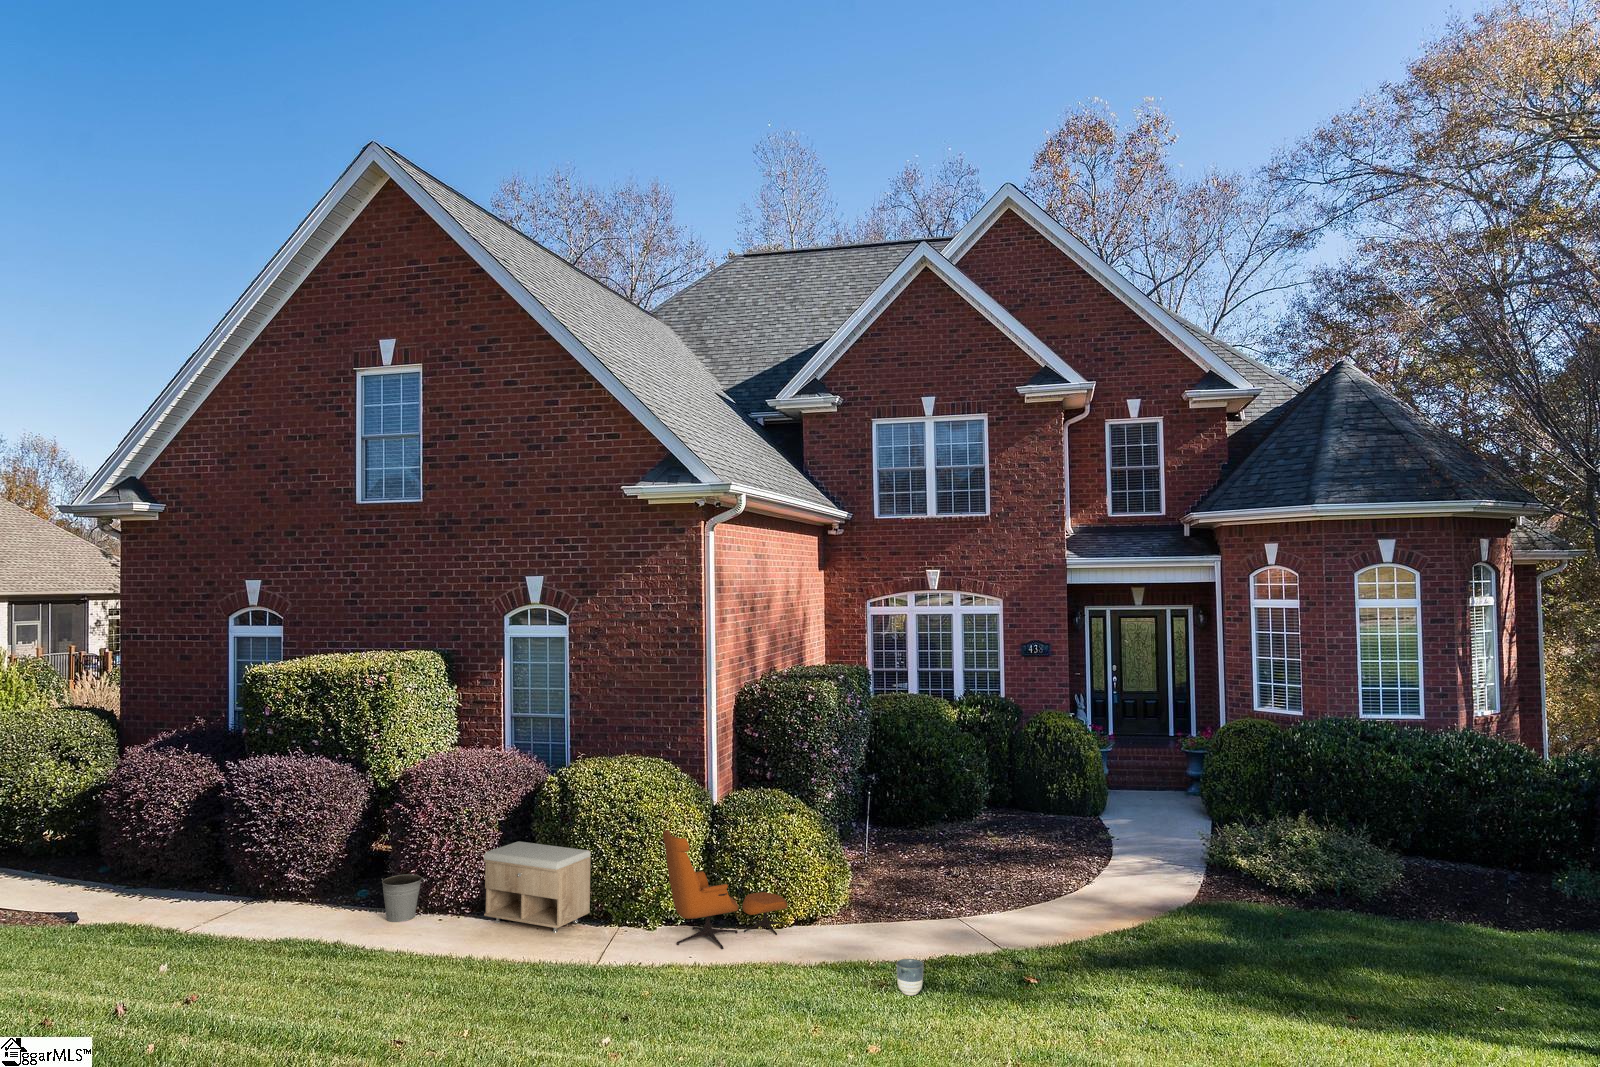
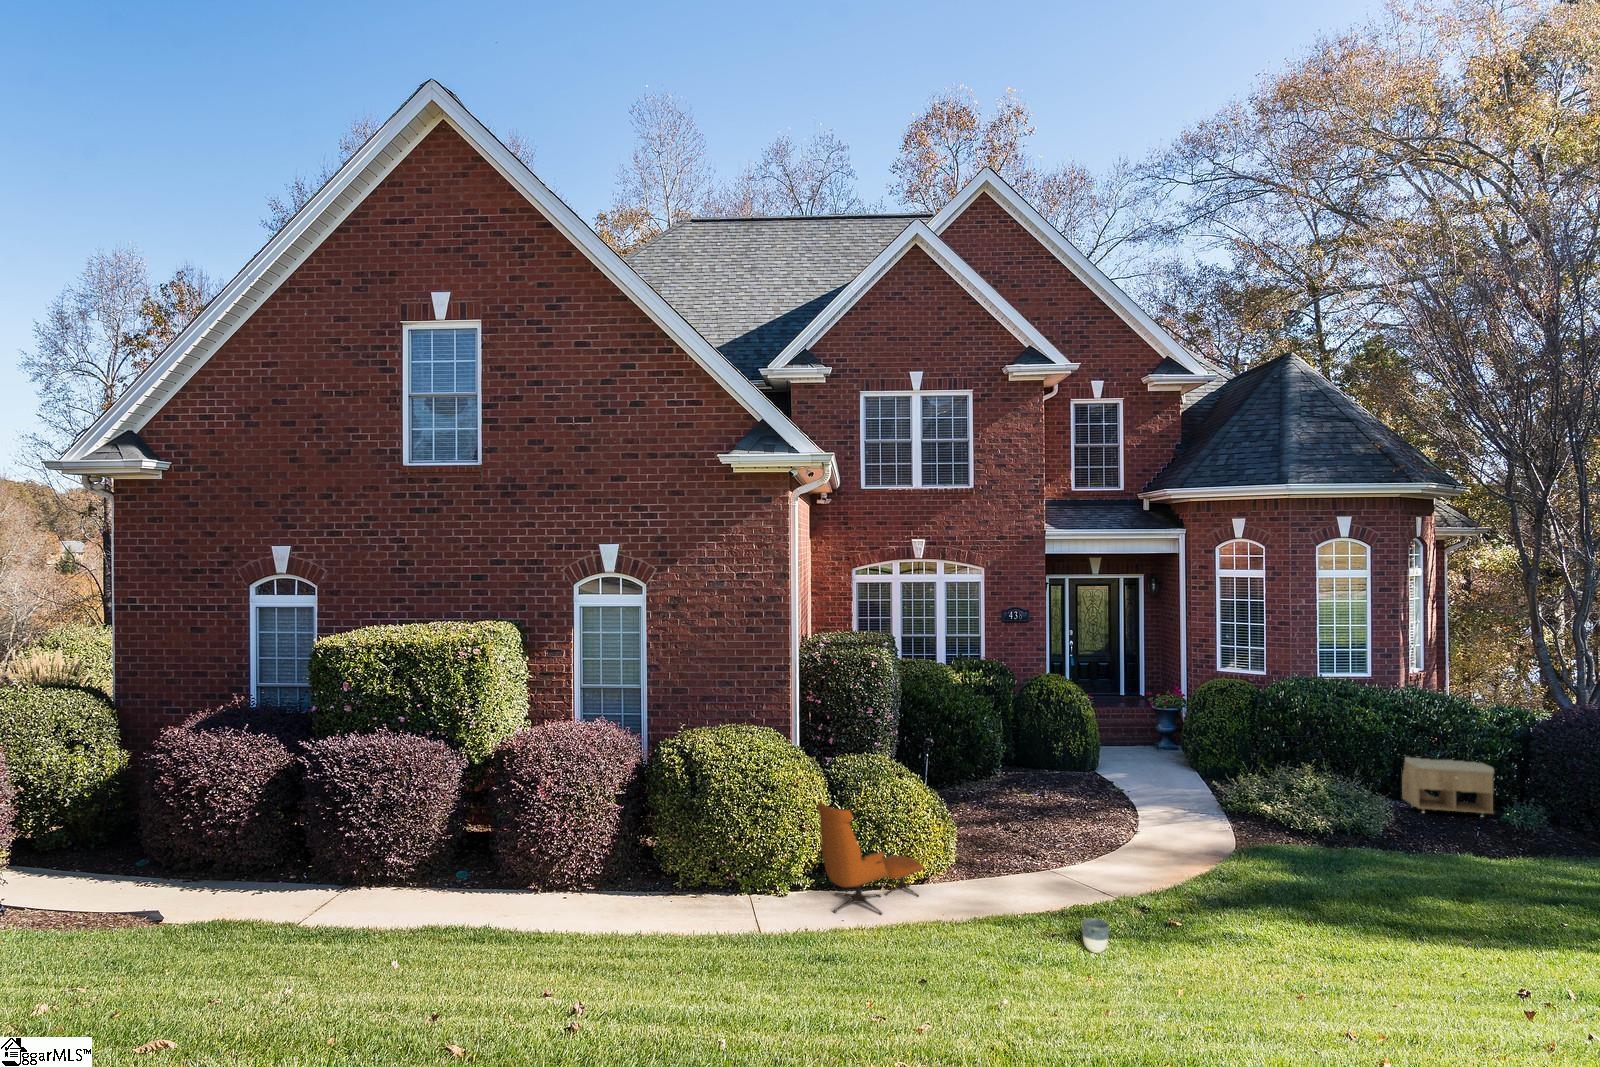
storage bench: present [484,841,591,933] -> present [1402,757,1494,817]
bucket: present [382,875,423,922] -> none [508,854,551,904]

